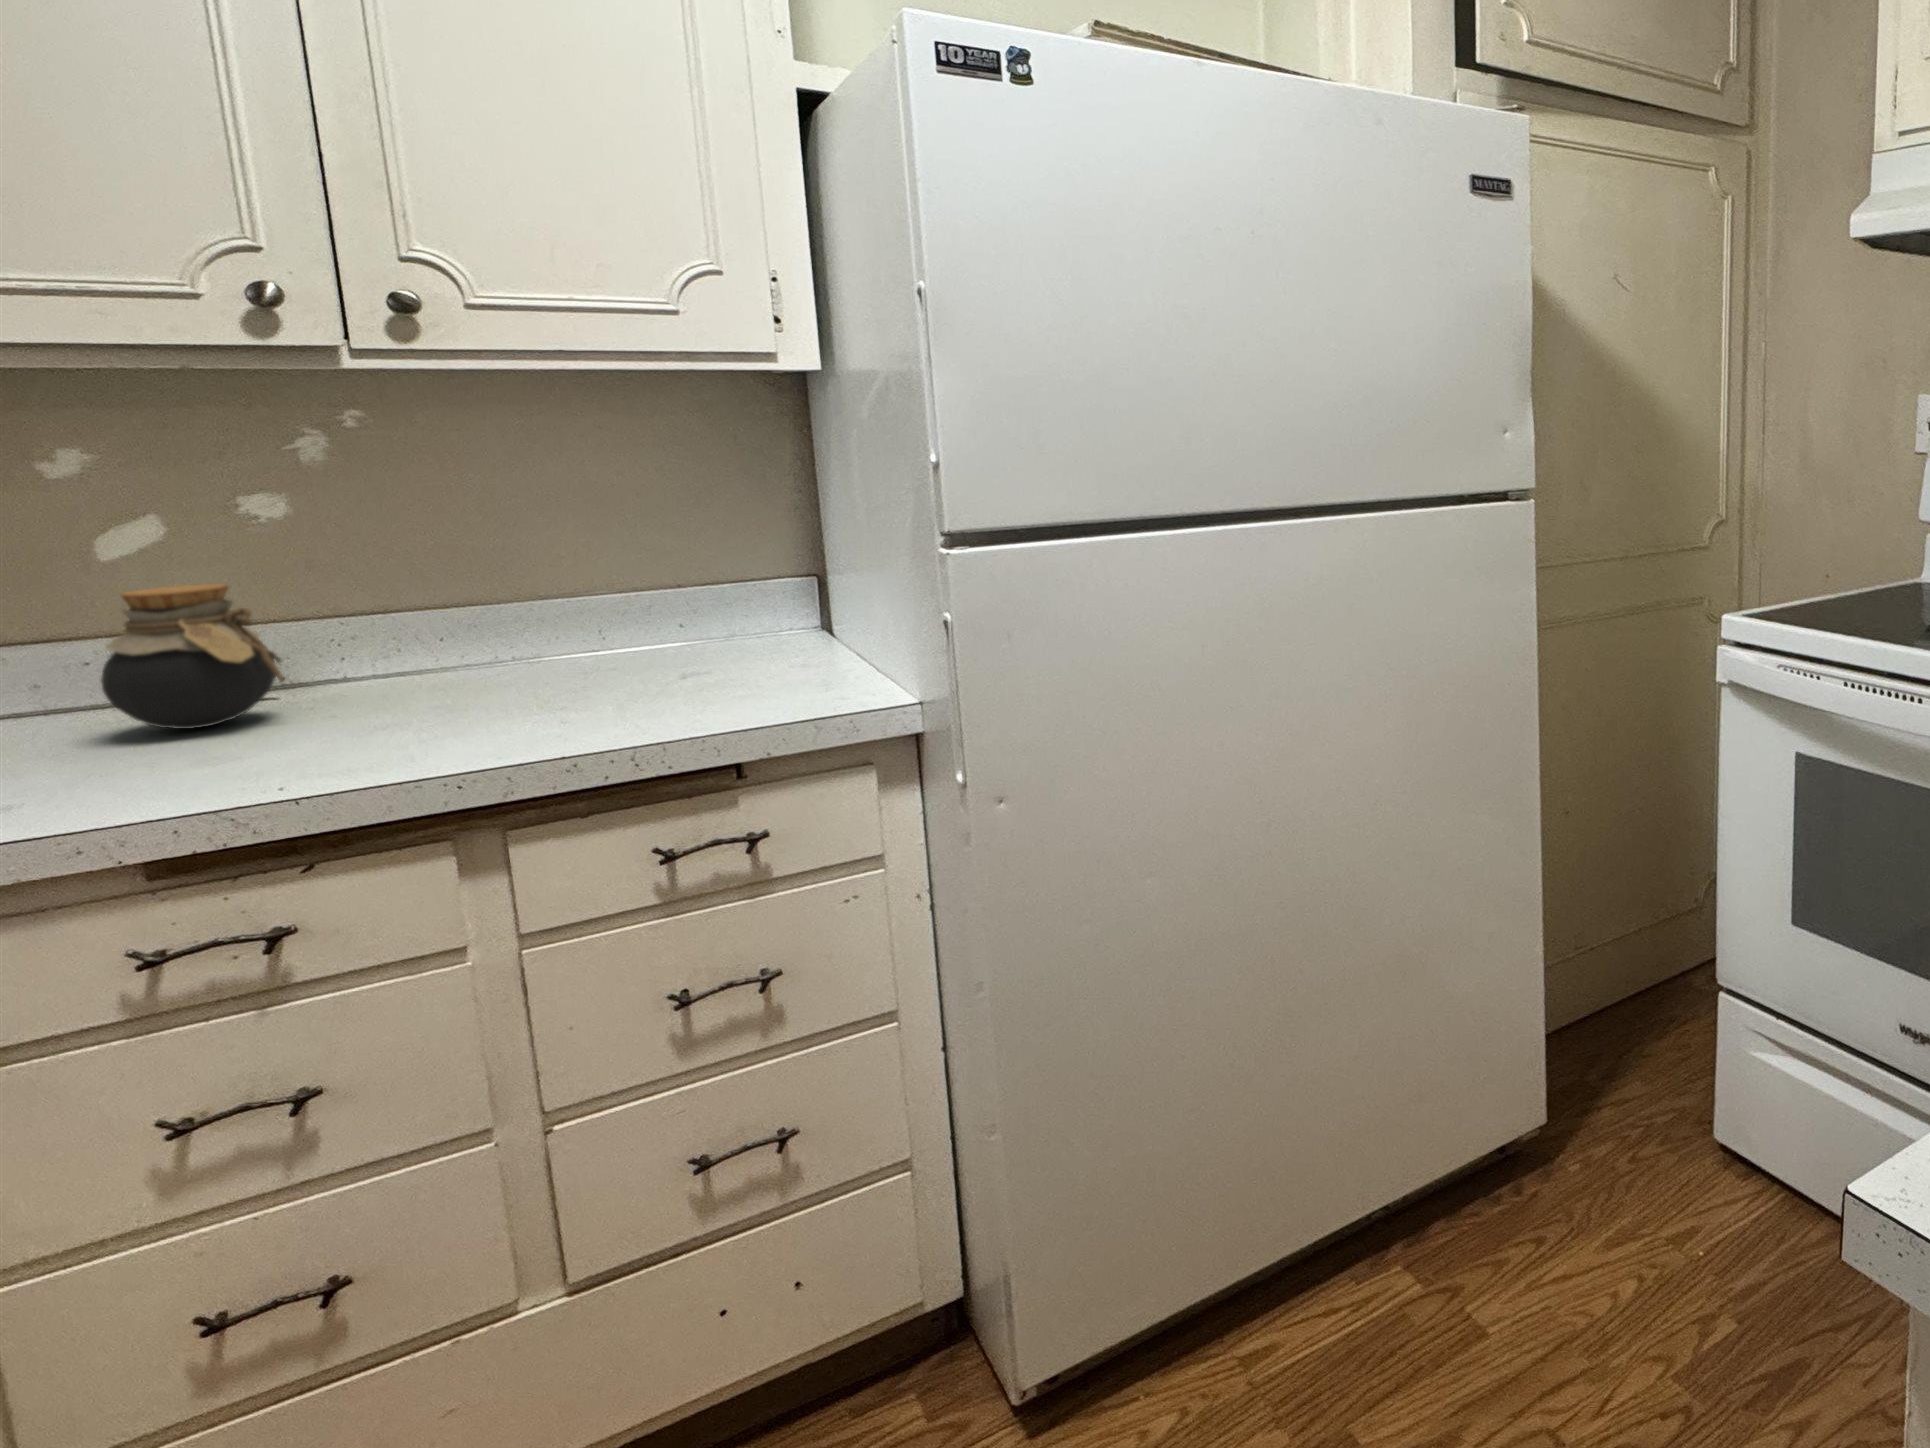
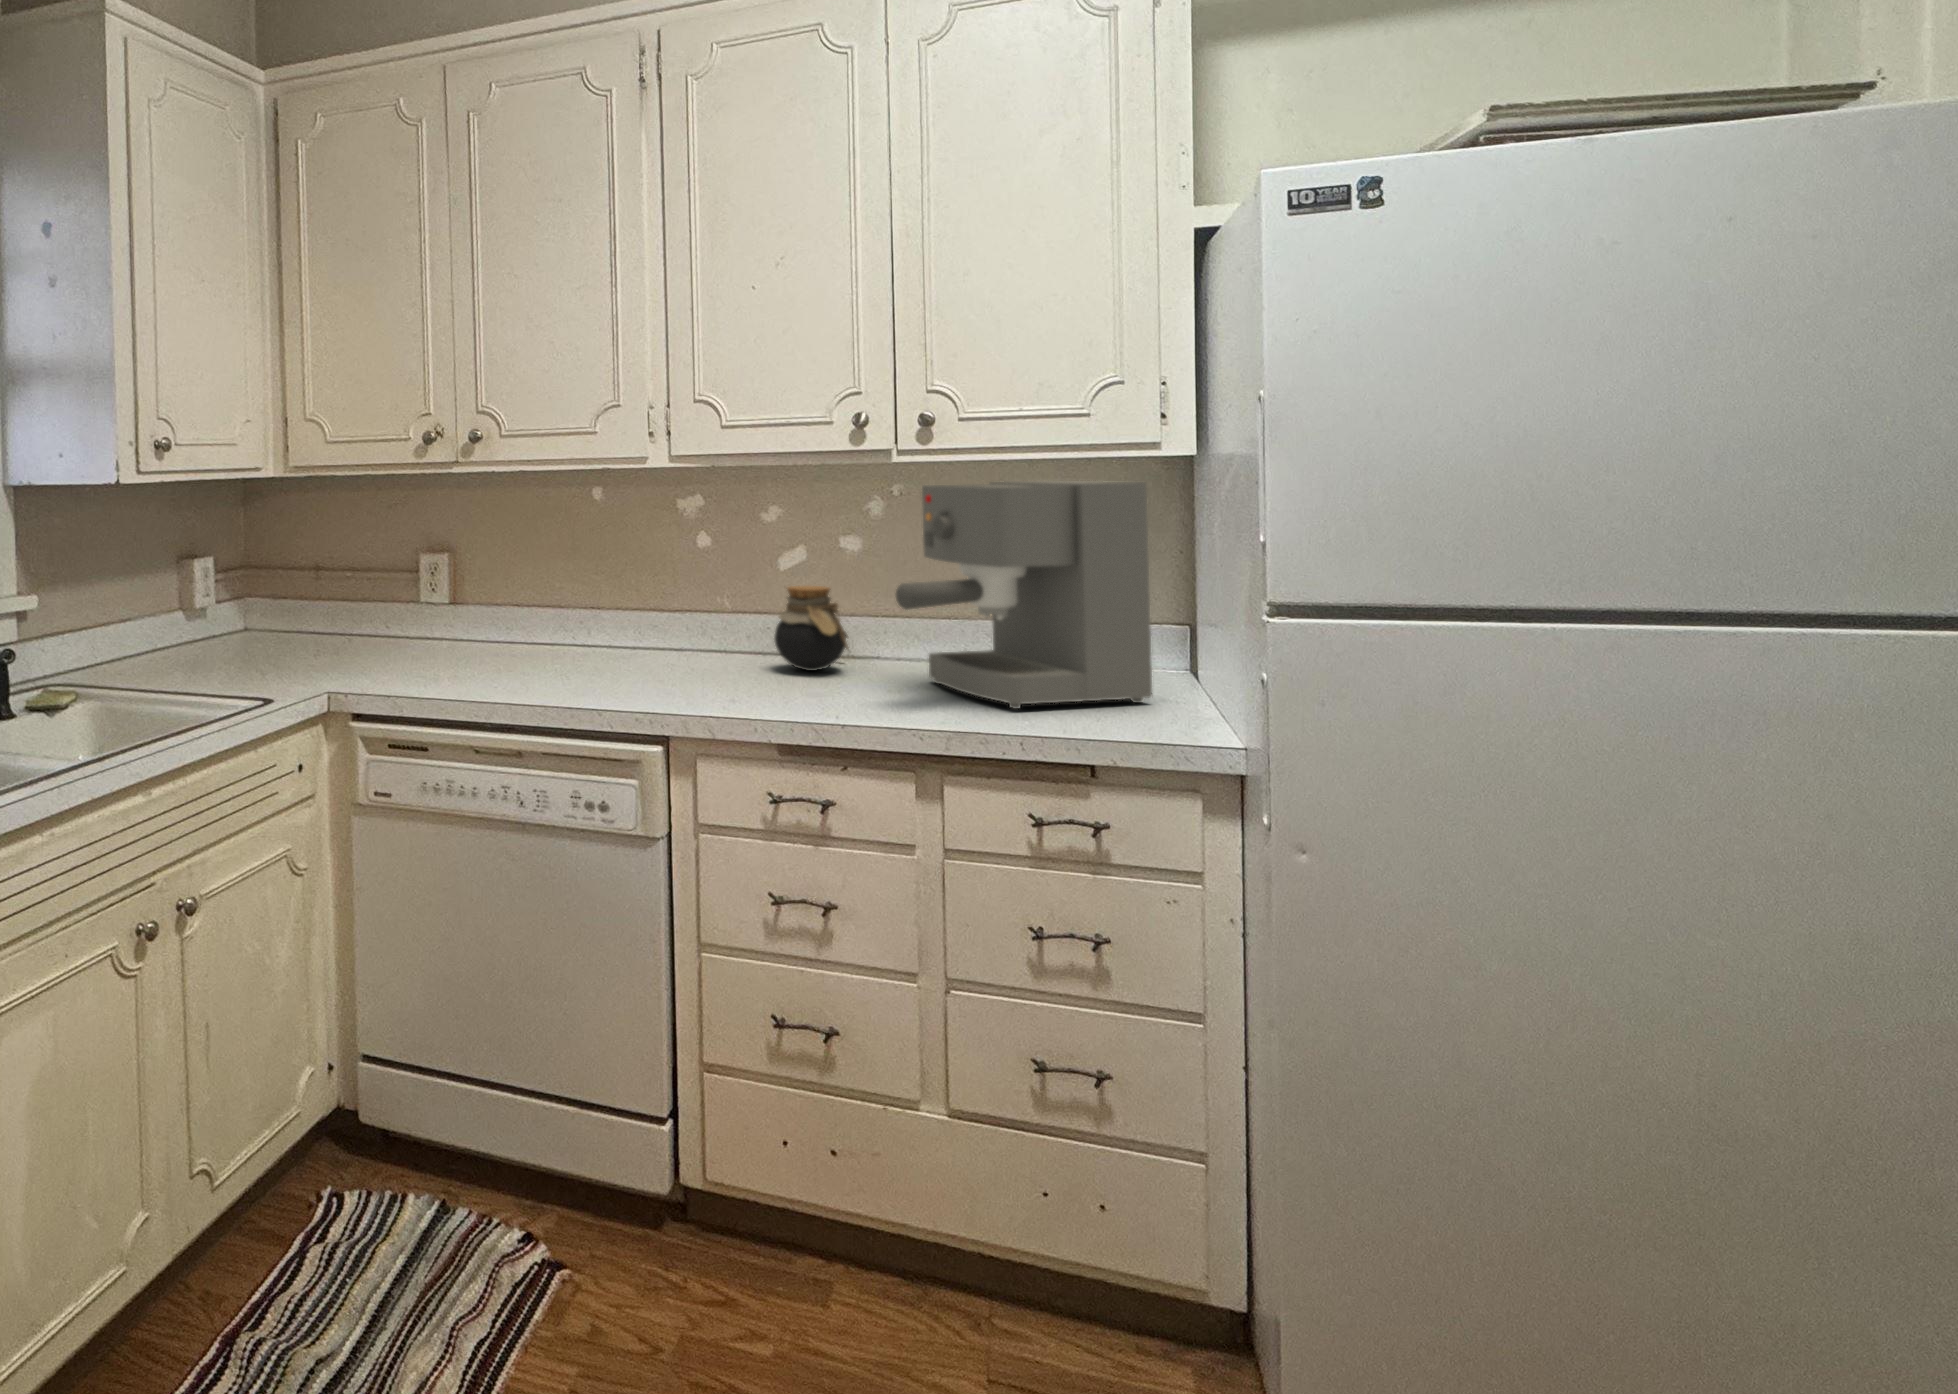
coffee maker: none [377,400,795,715] -> present [896,481,1152,709]

